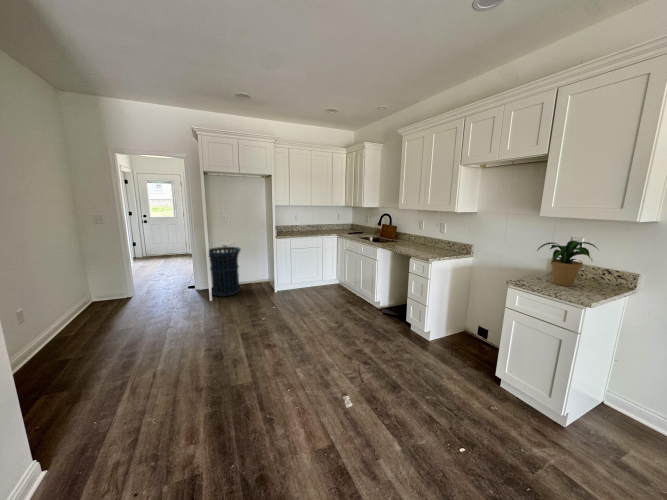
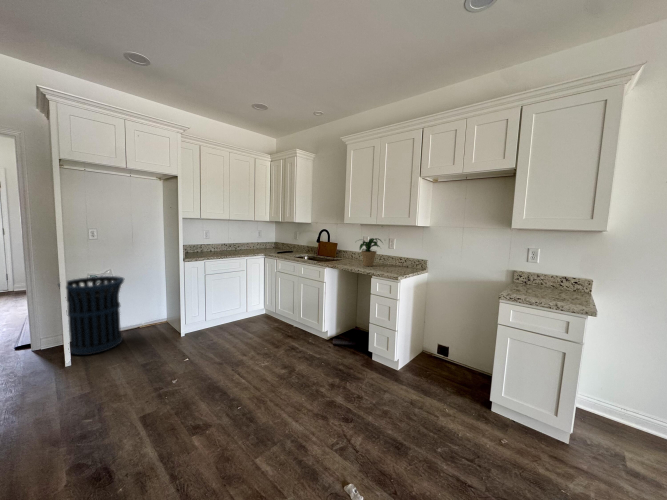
potted plant: present [537,240,598,286] -> present [360,238,382,266]

